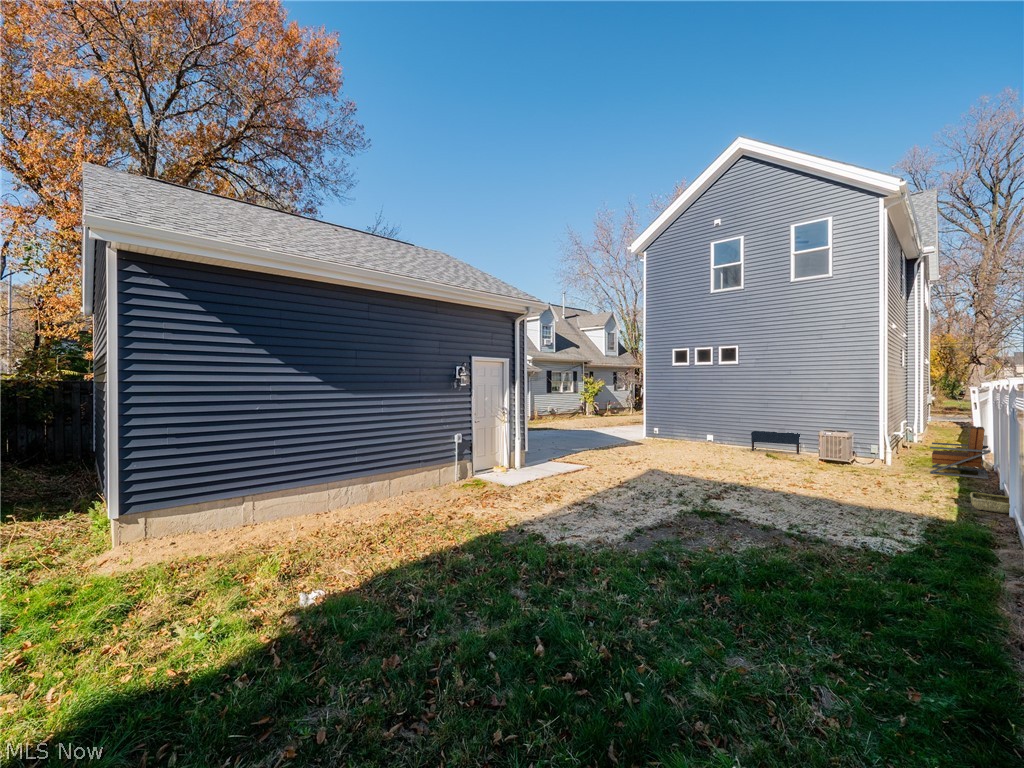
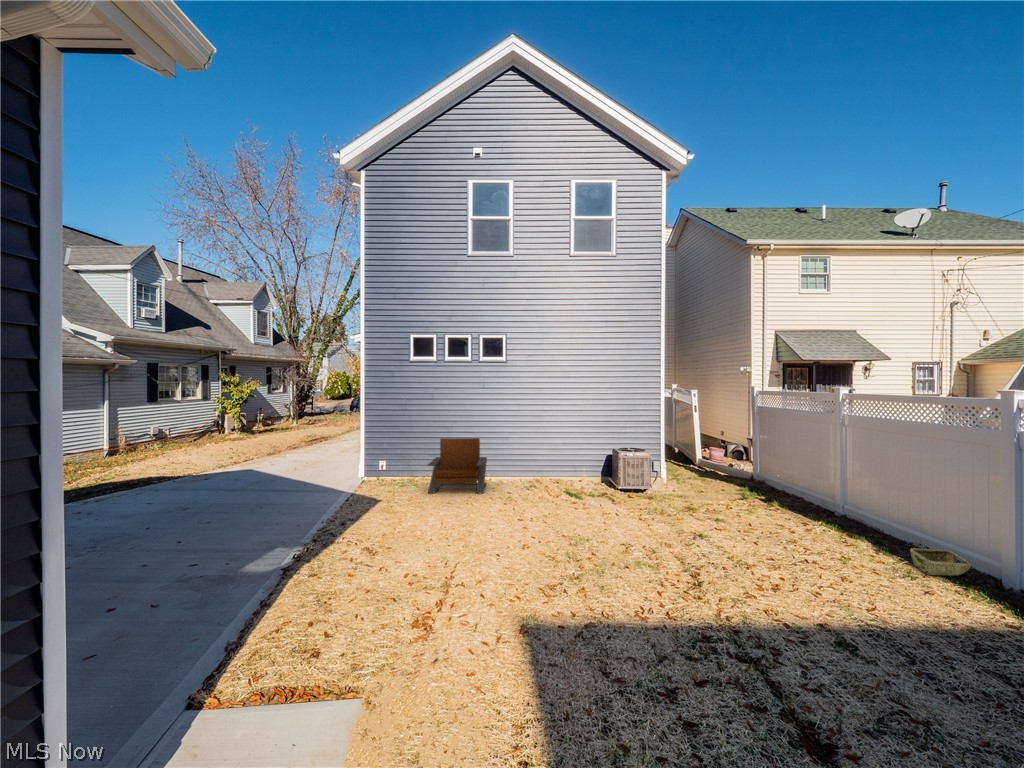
lounge chair: present [930,426,991,479] -> present [428,438,487,493]
bench: present [751,431,800,454] -> none [526,456,586,487]

